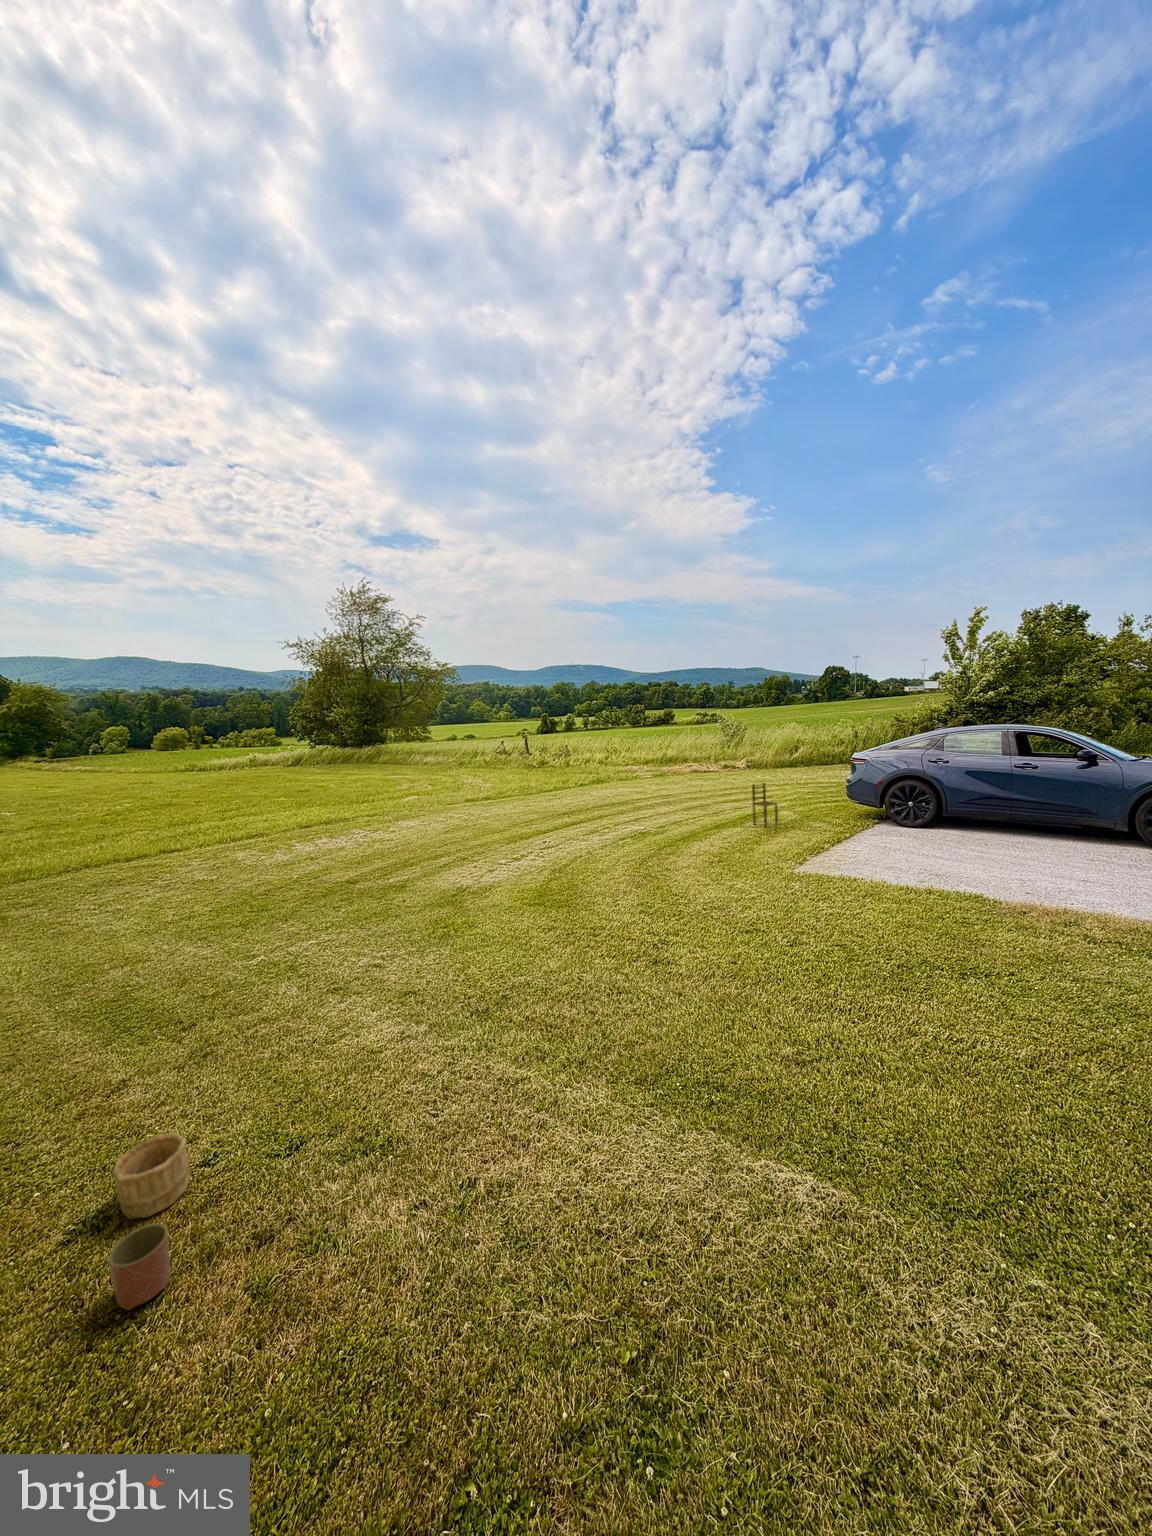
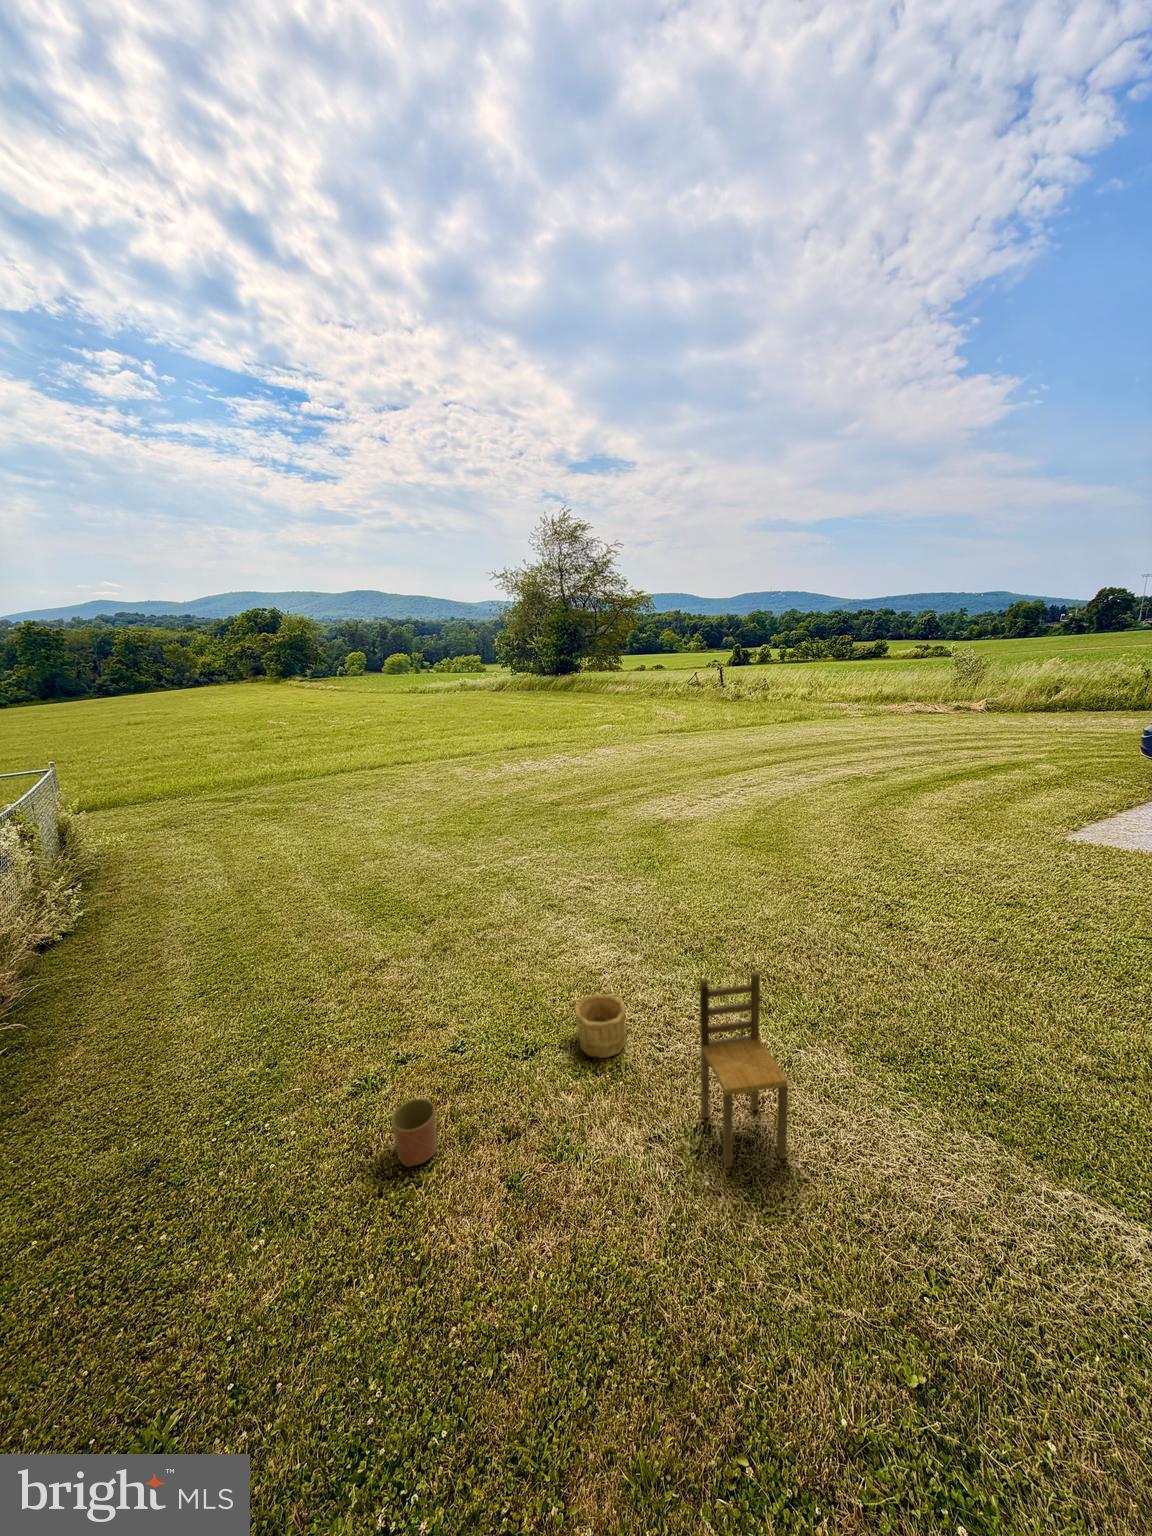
chair: present [752,783,778,827] -> present [700,971,788,1168]
wooden bucket: present [112,1133,190,1220] -> present [575,994,626,1058]

